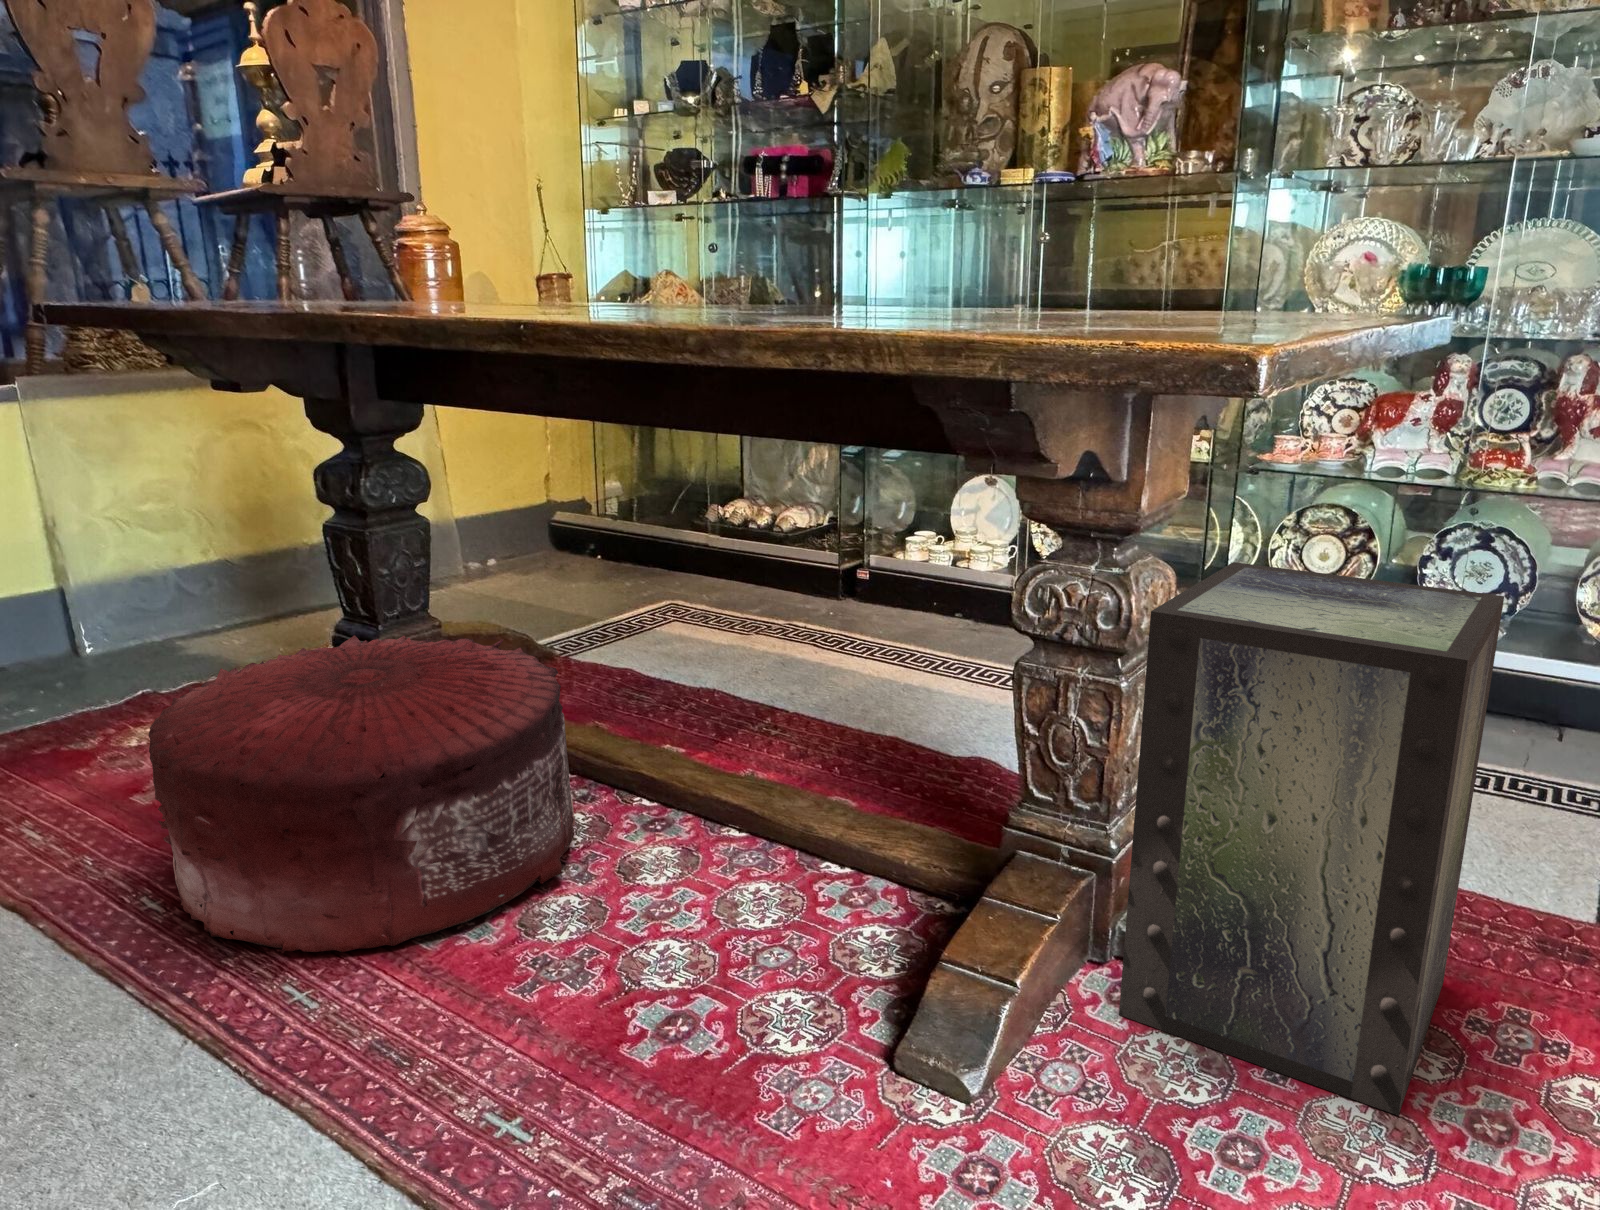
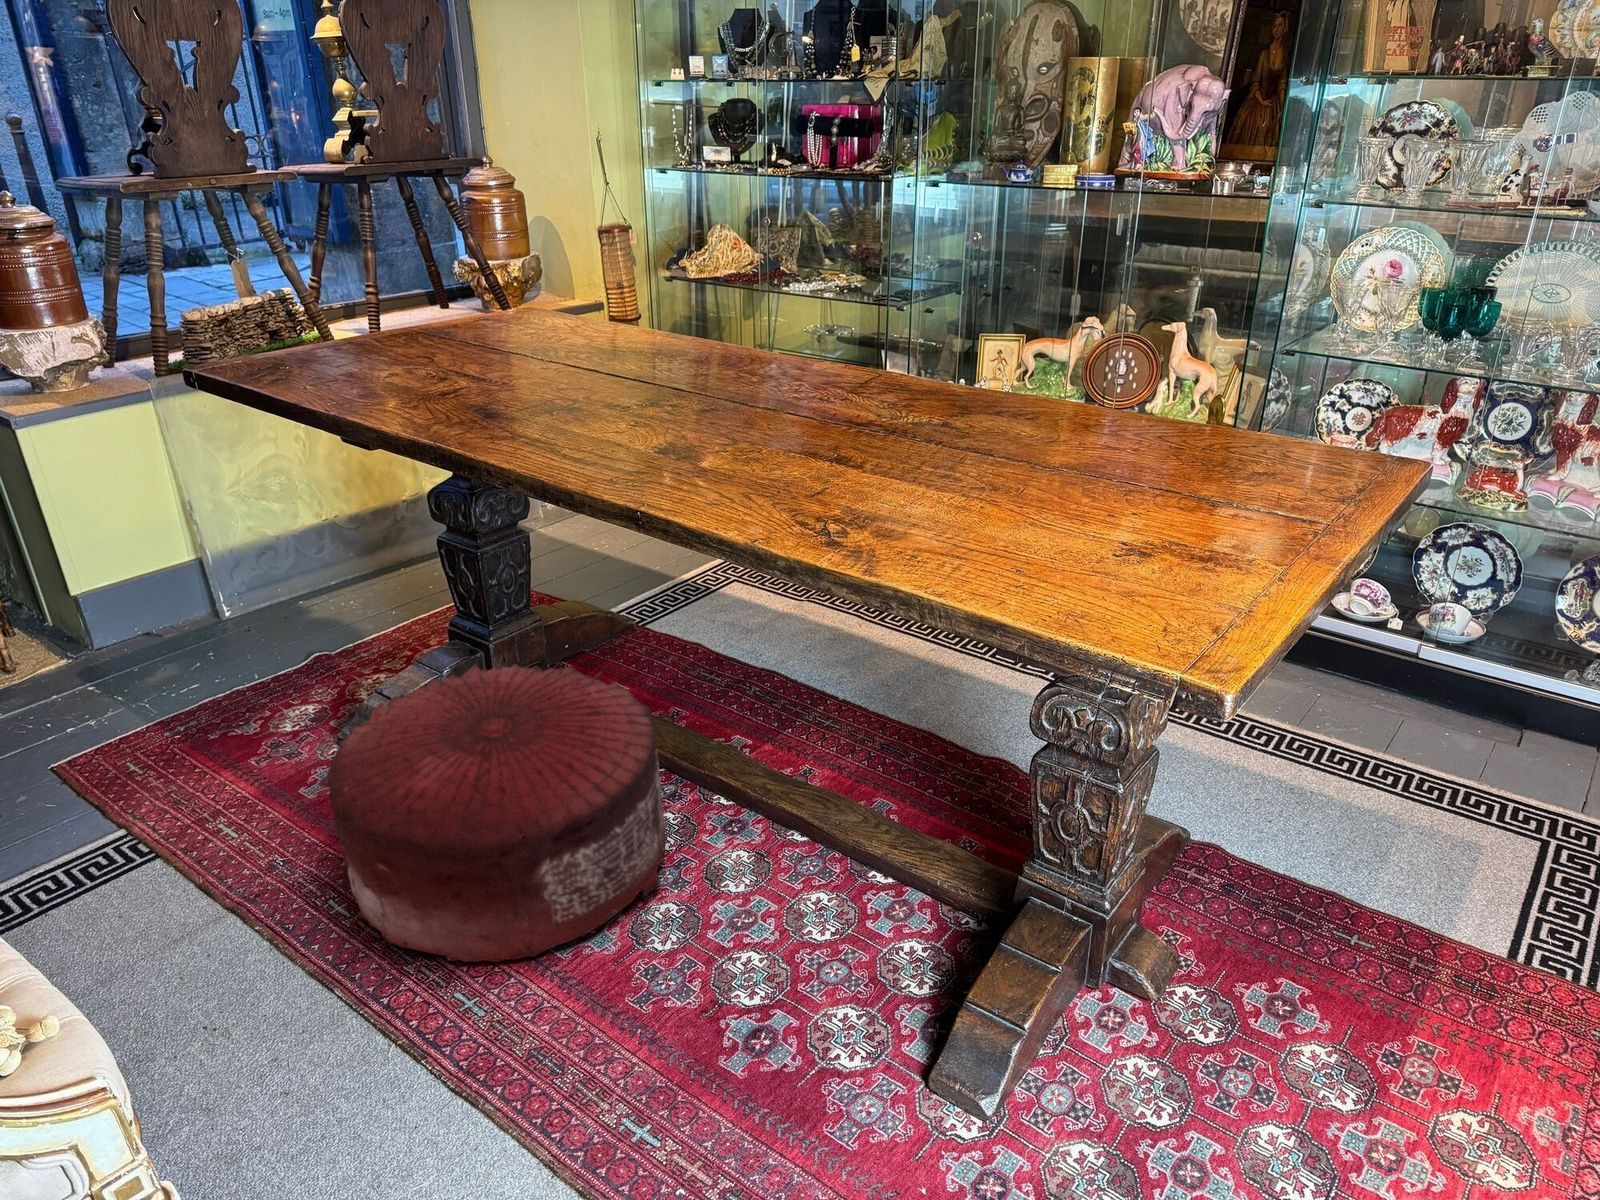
storage box: present [1119,562,1504,1115] -> none [1106,675,1444,1141]

